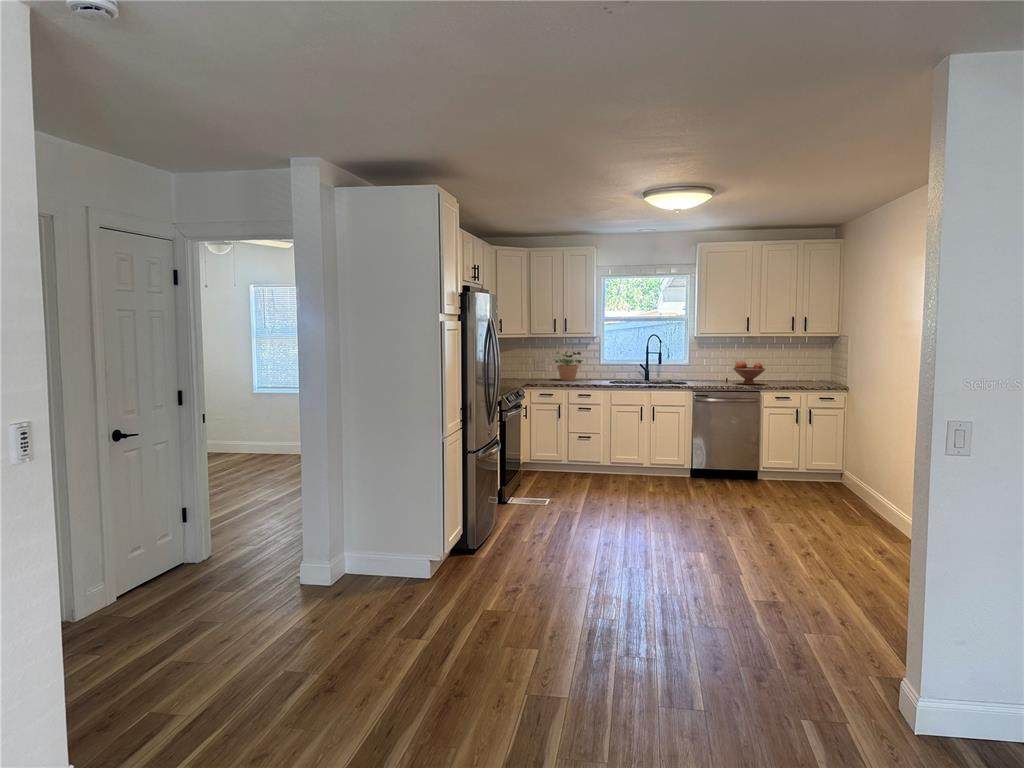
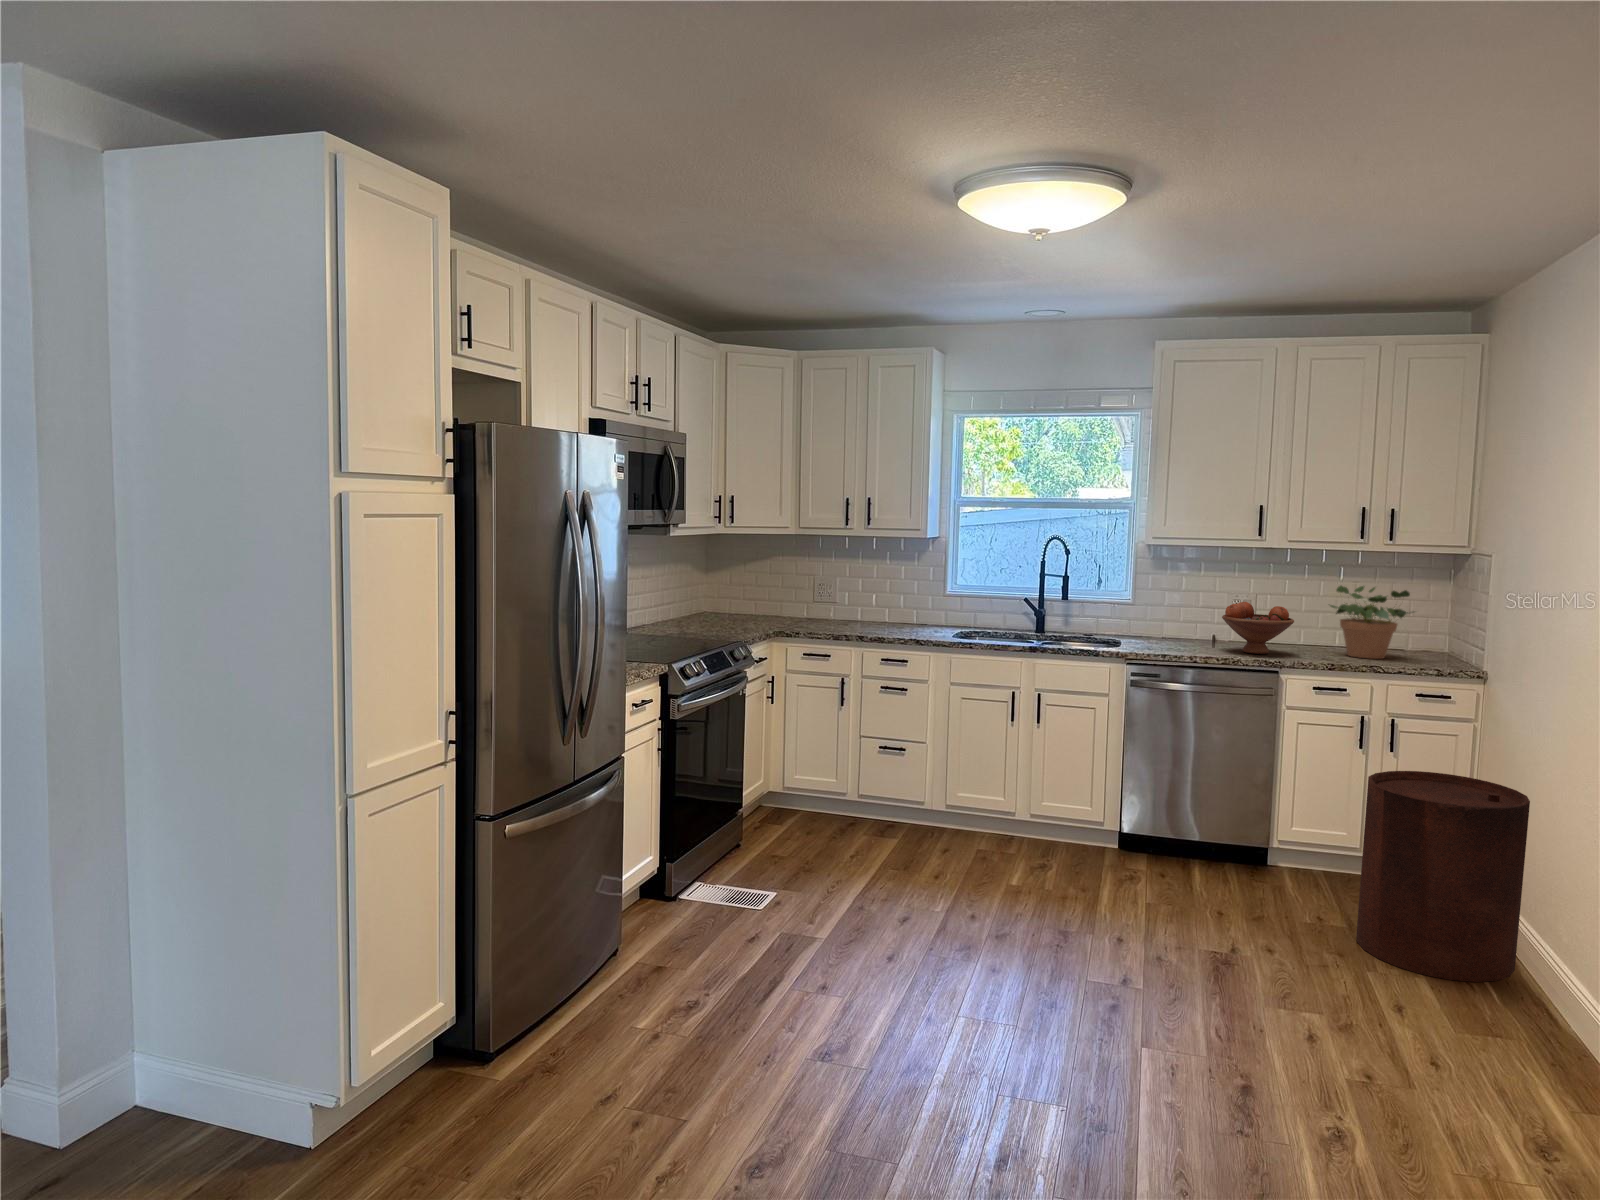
potted plant: present [553,351,583,381] -> present [1330,586,1414,659]
trash can: none [802,429,869,511] -> present [1356,771,1530,982]

